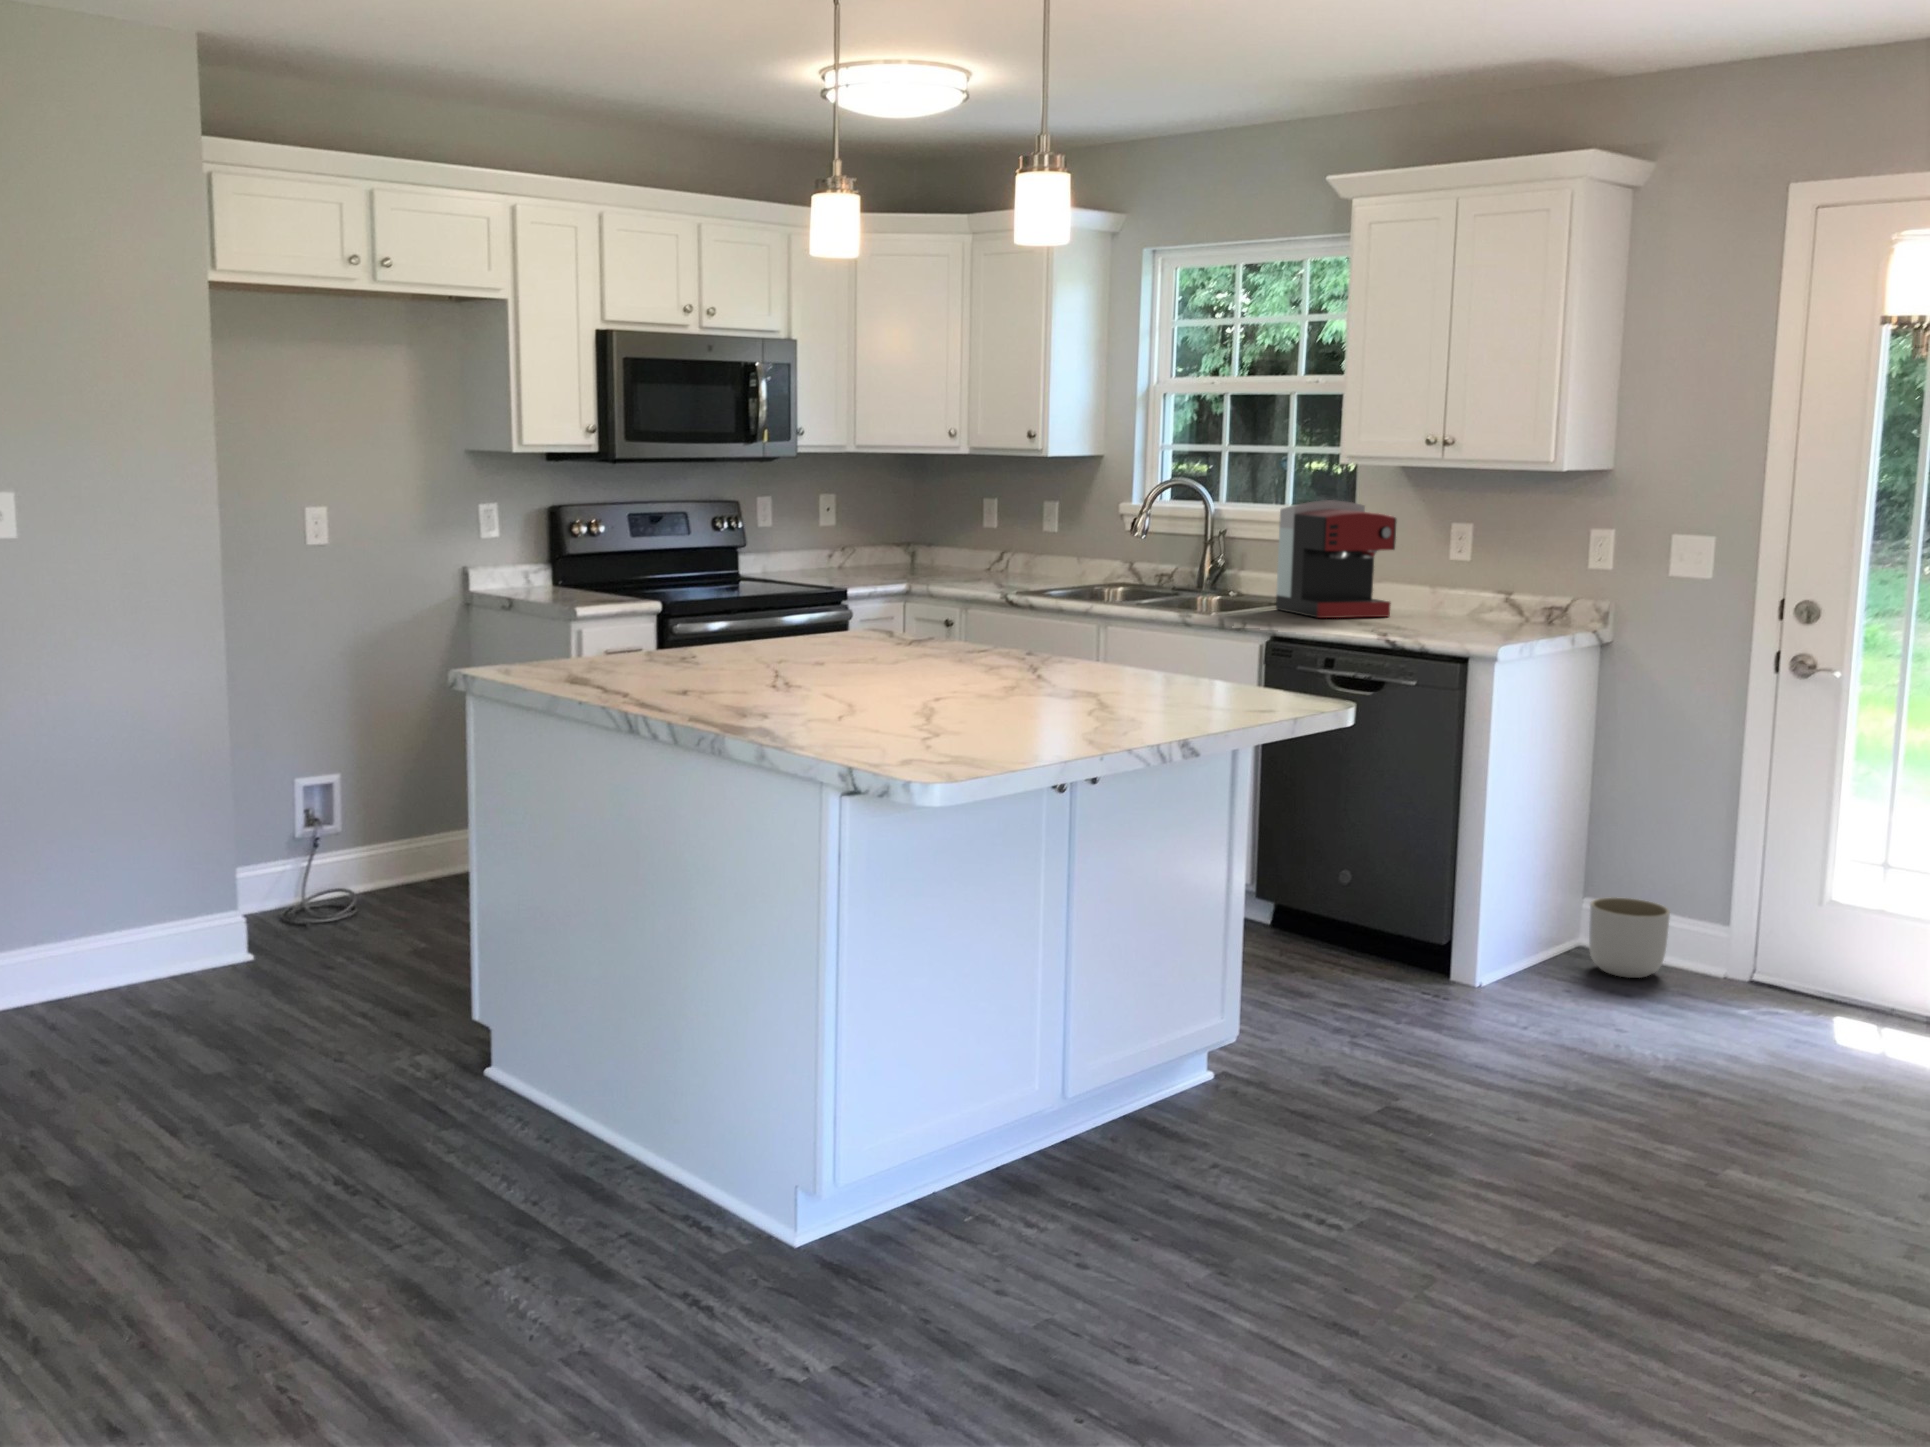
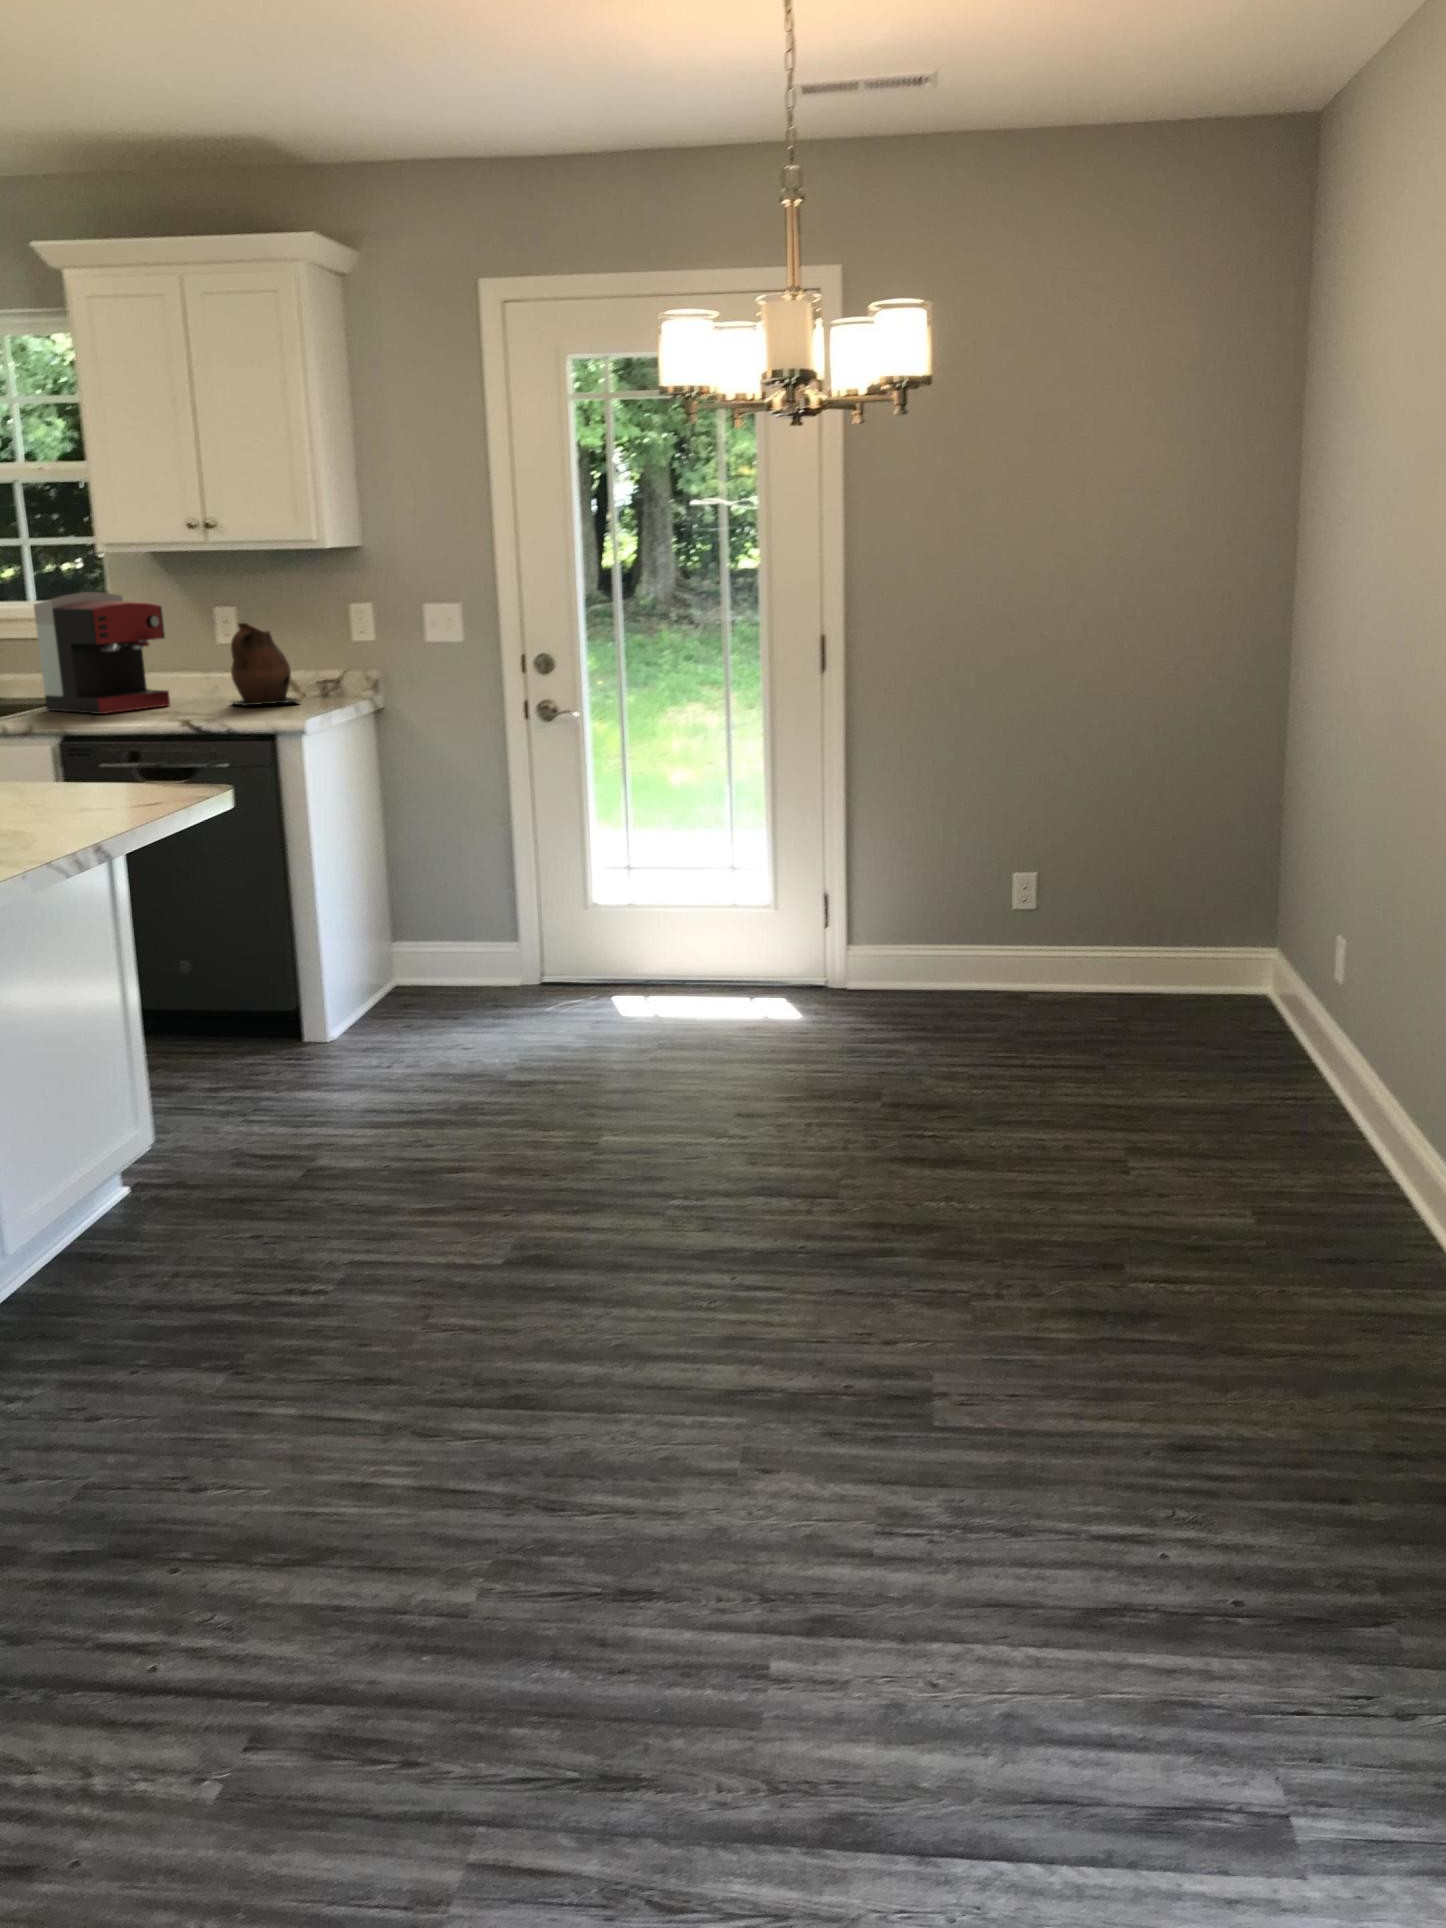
ceramic pitcher: none [1445,540,1520,628] -> present [231,623,299,706]
planter: present [1589,897,1670,978] -> none [405,934,473,1004]

